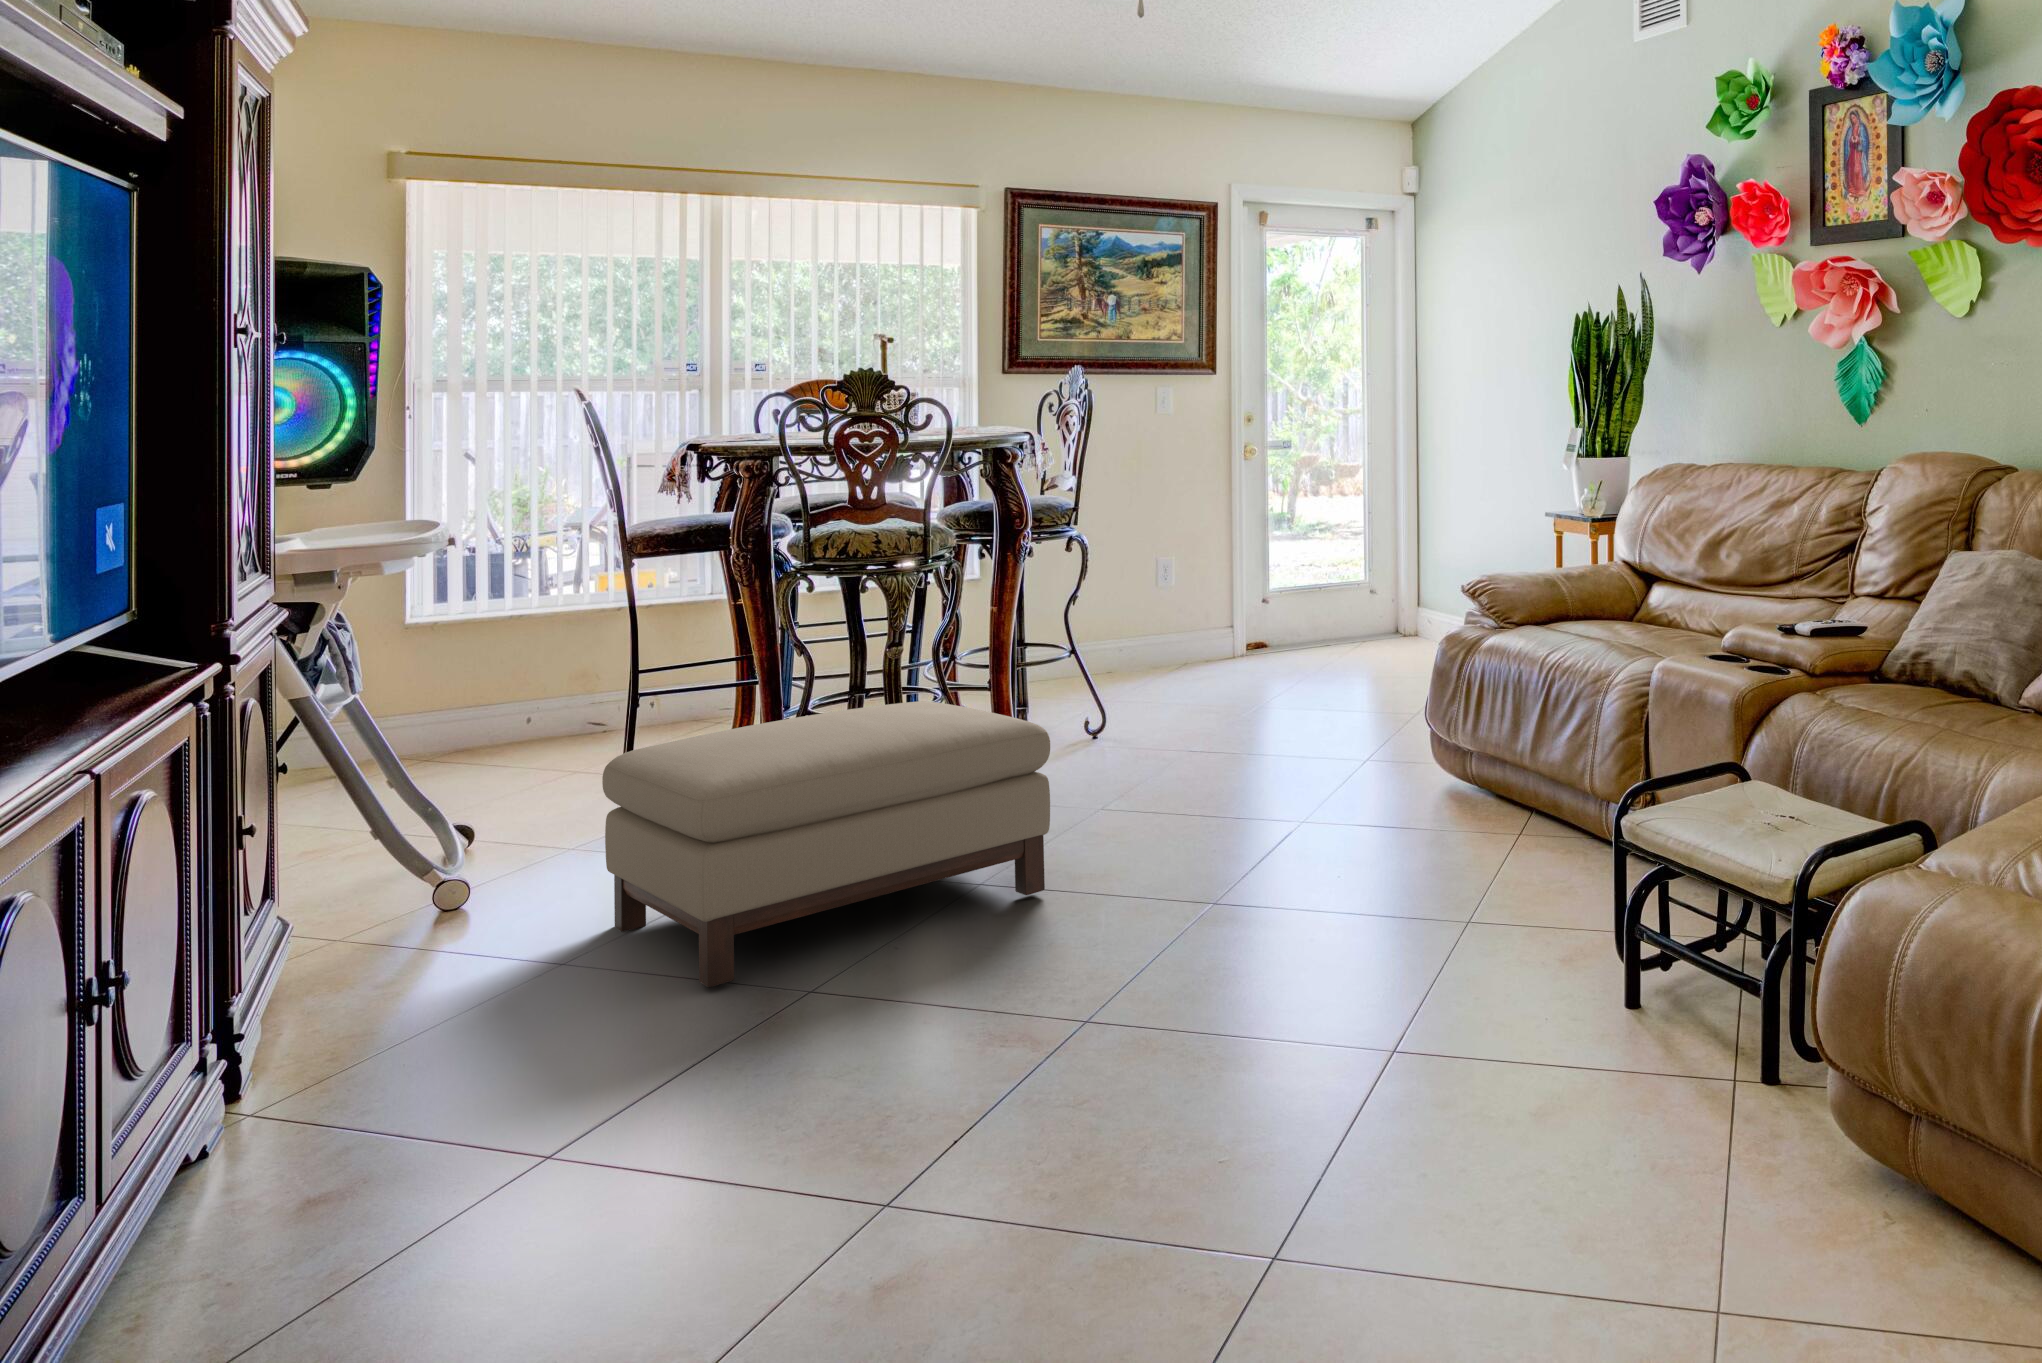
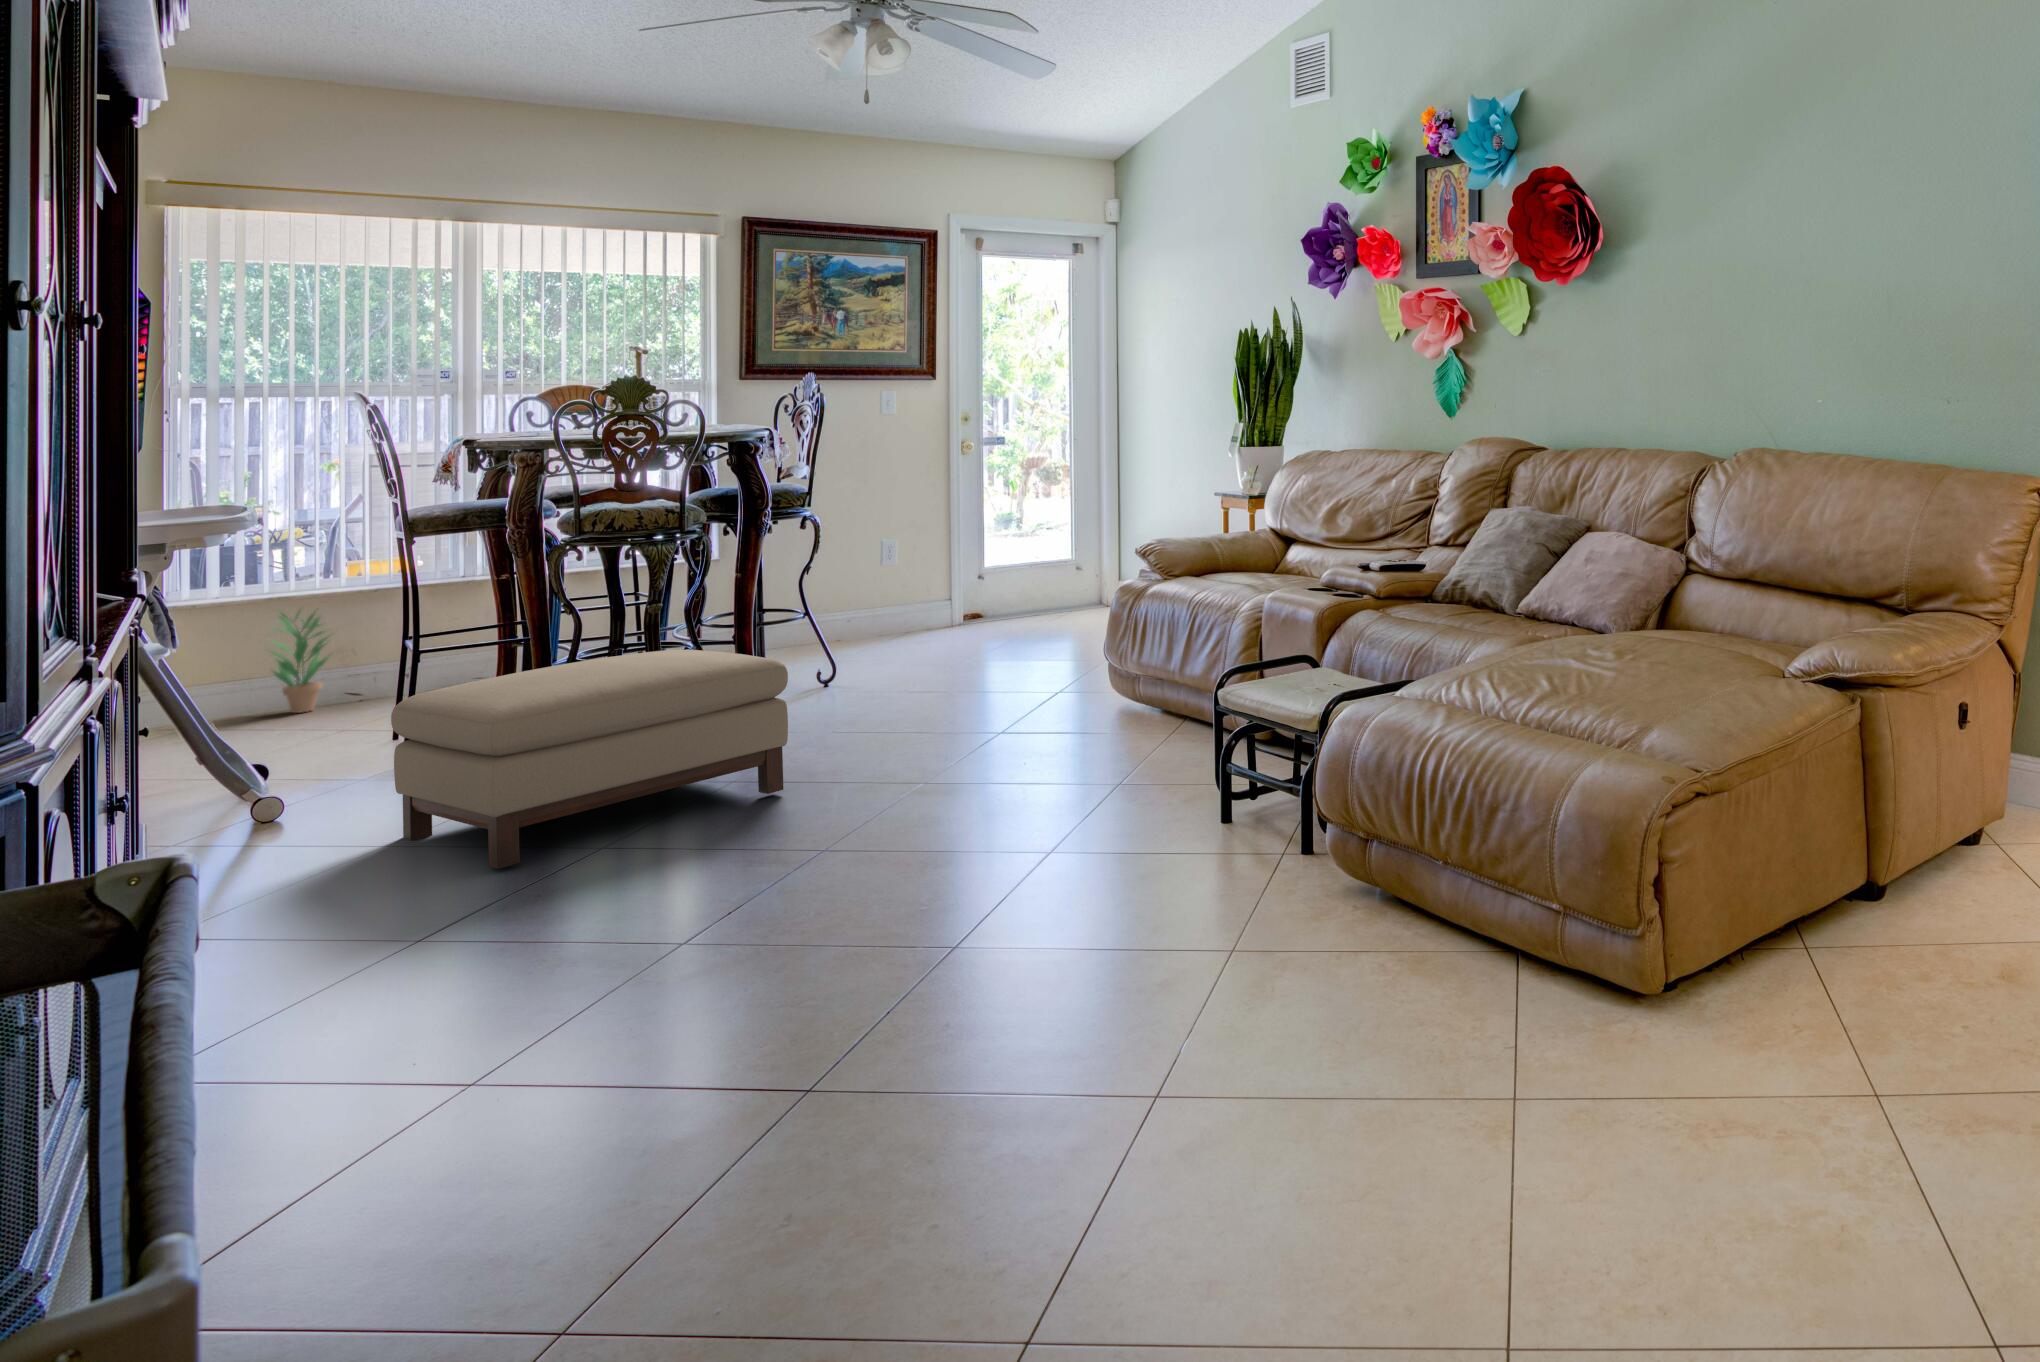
potted plant: none [509,623,584,743] -> present [271,612,331,713]

